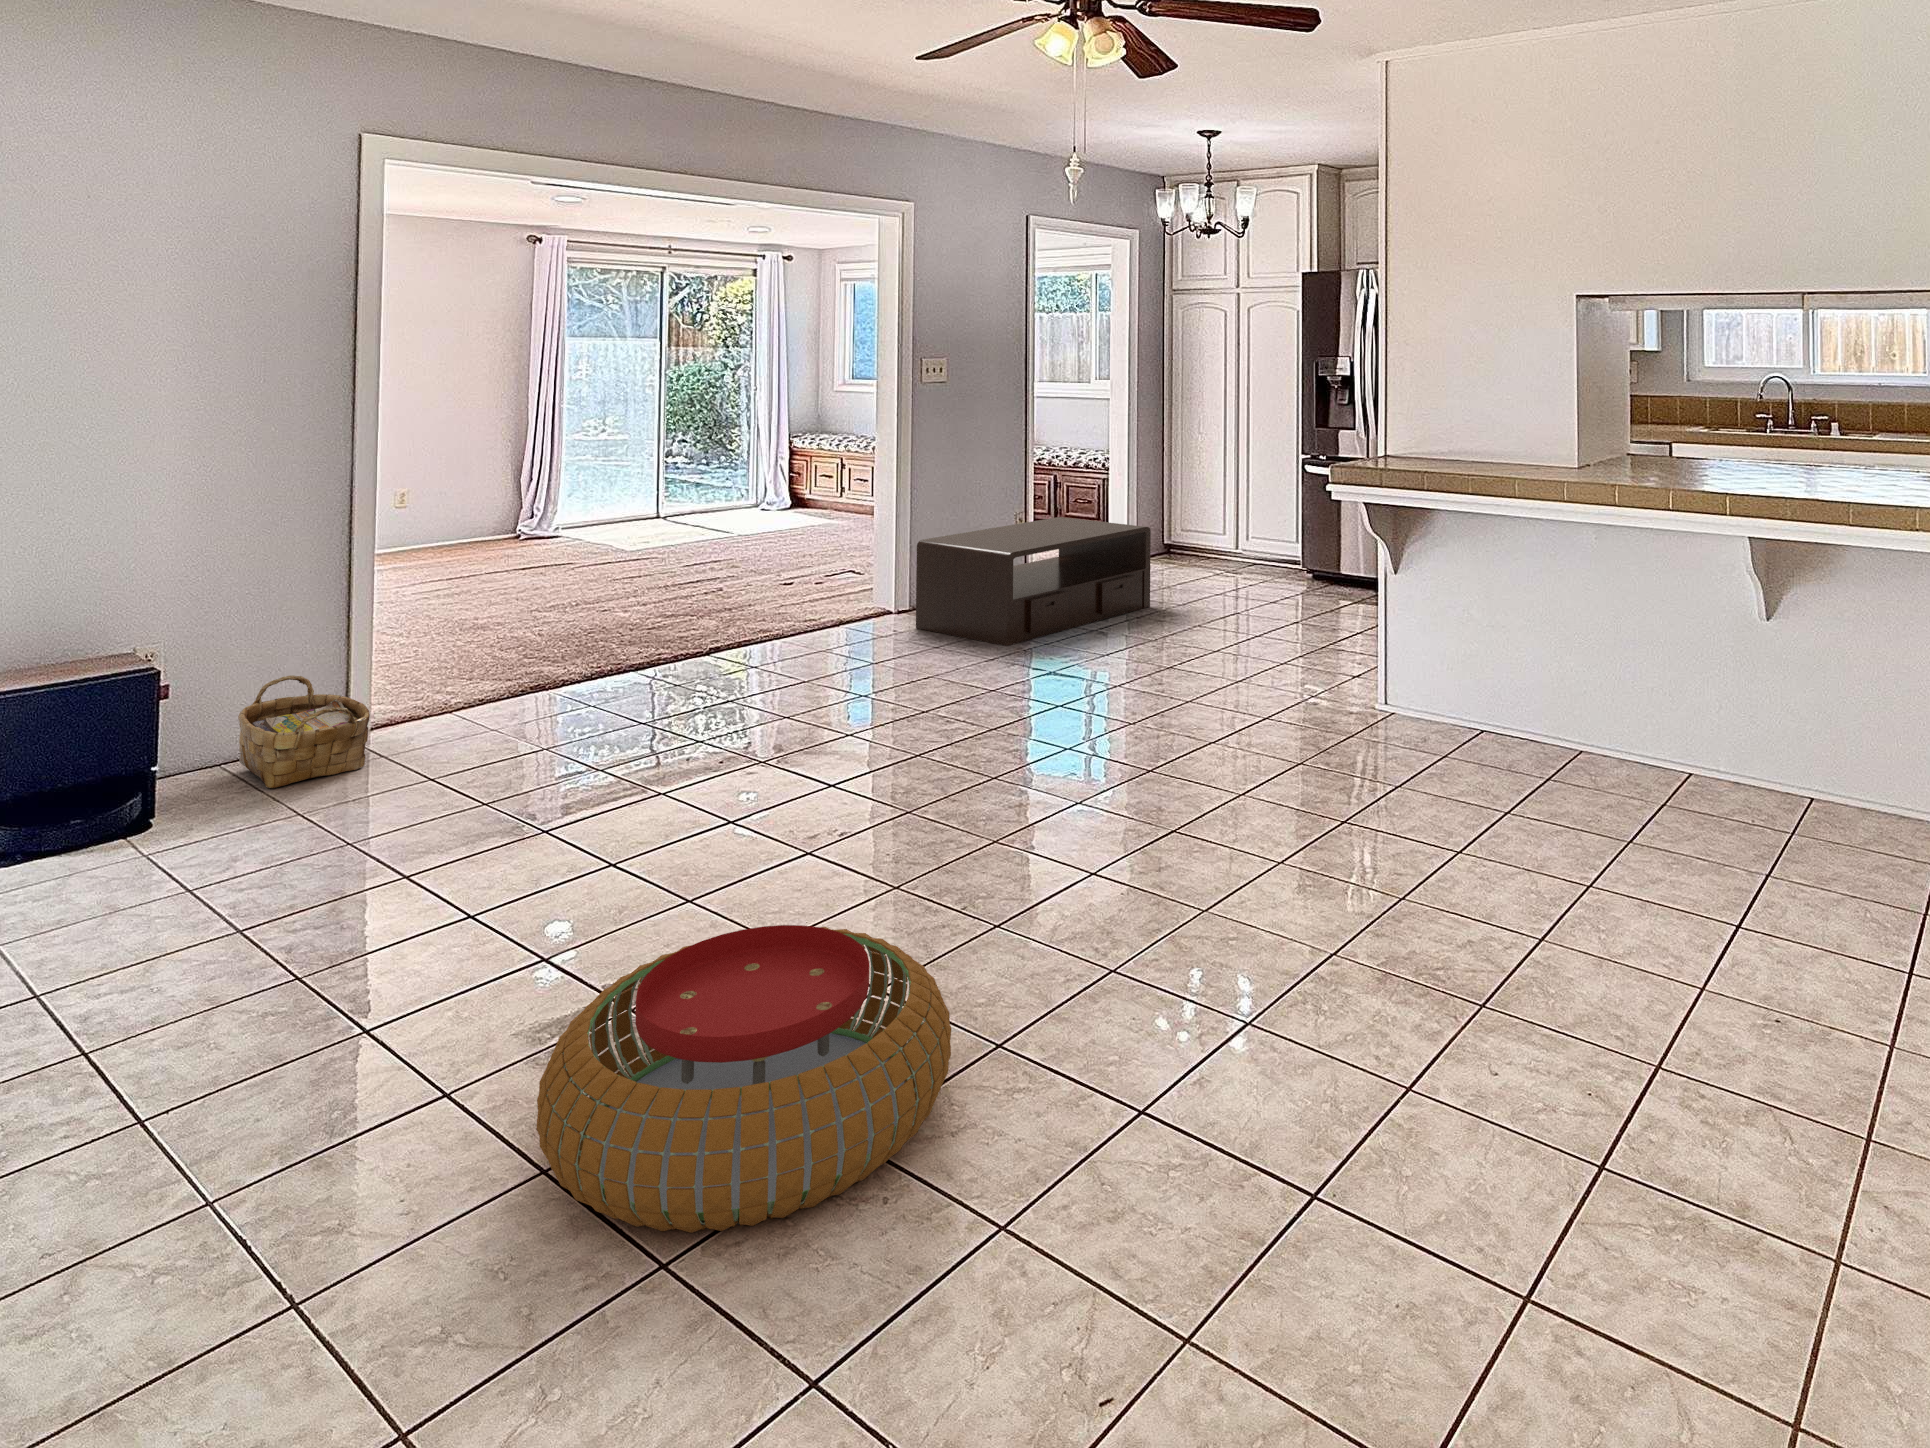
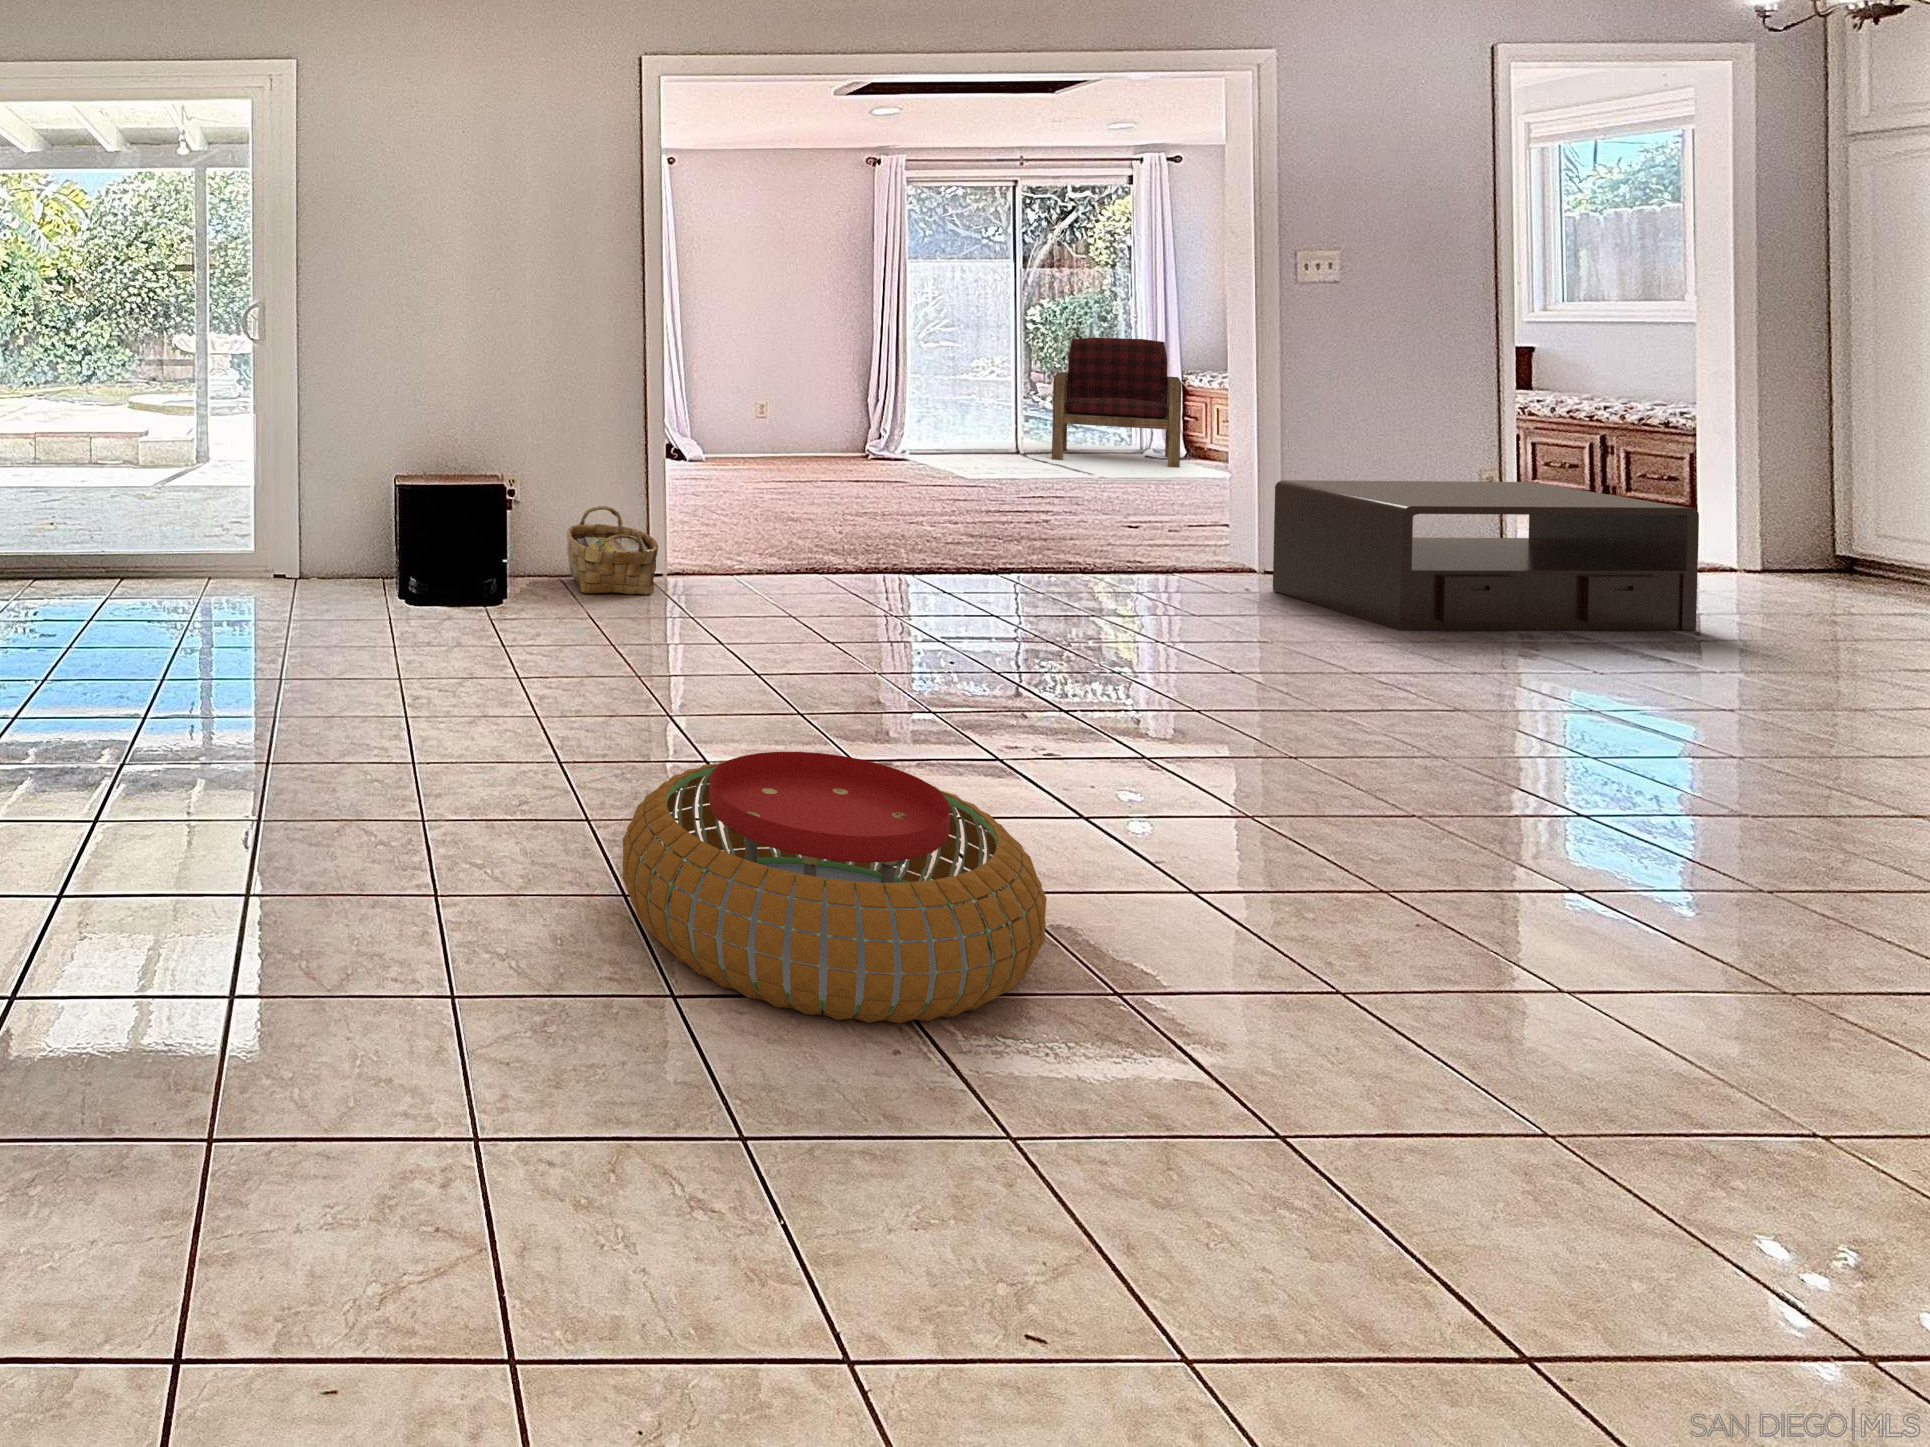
armchair: none [692,410,798,523] -> present [1052,338,1182,468]

